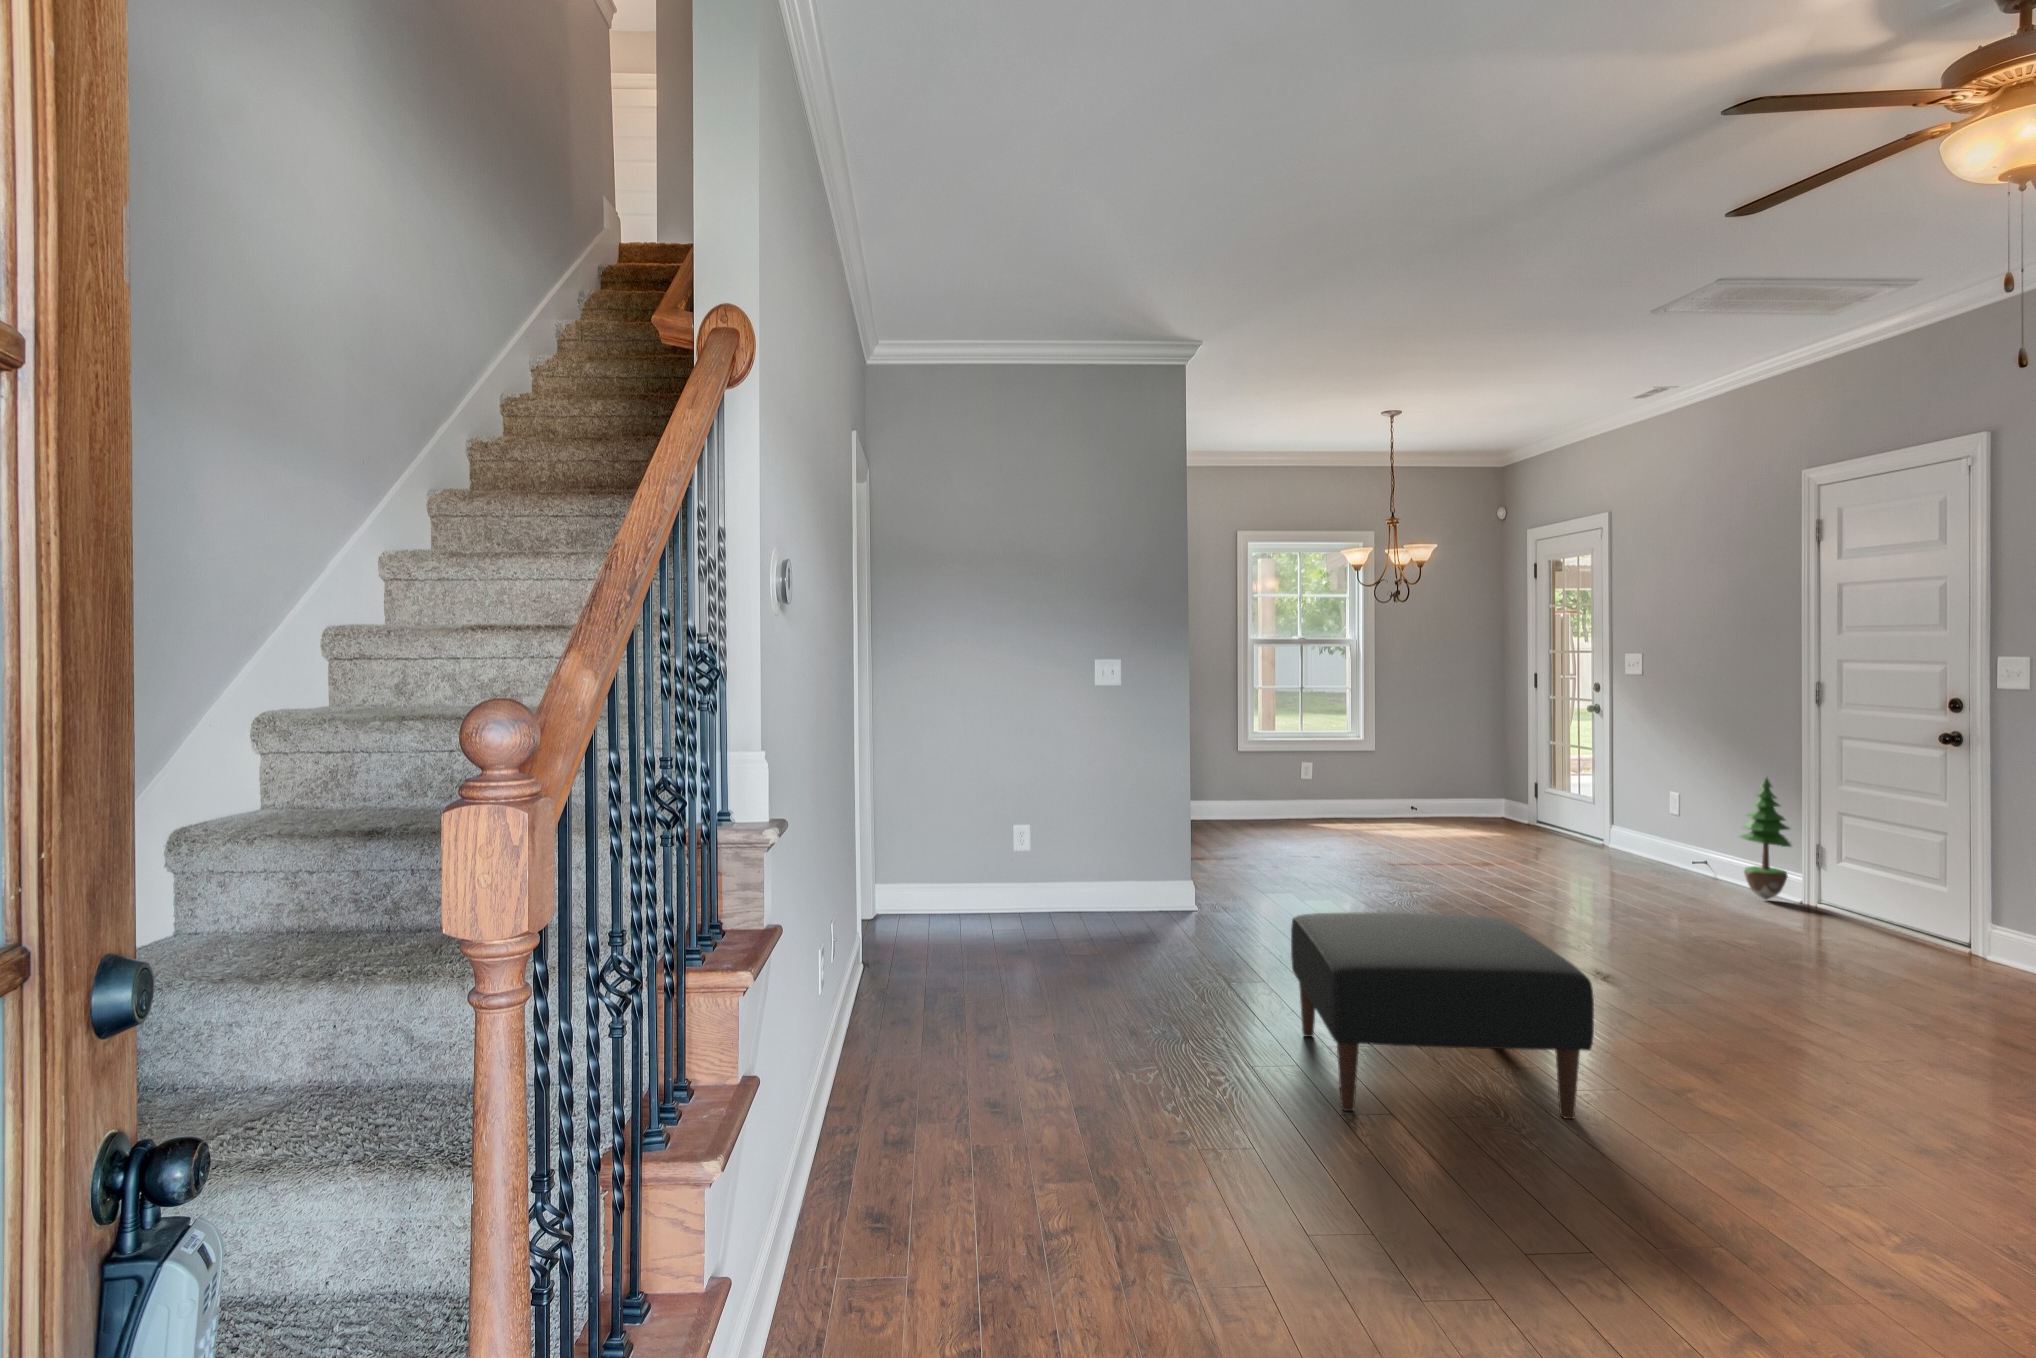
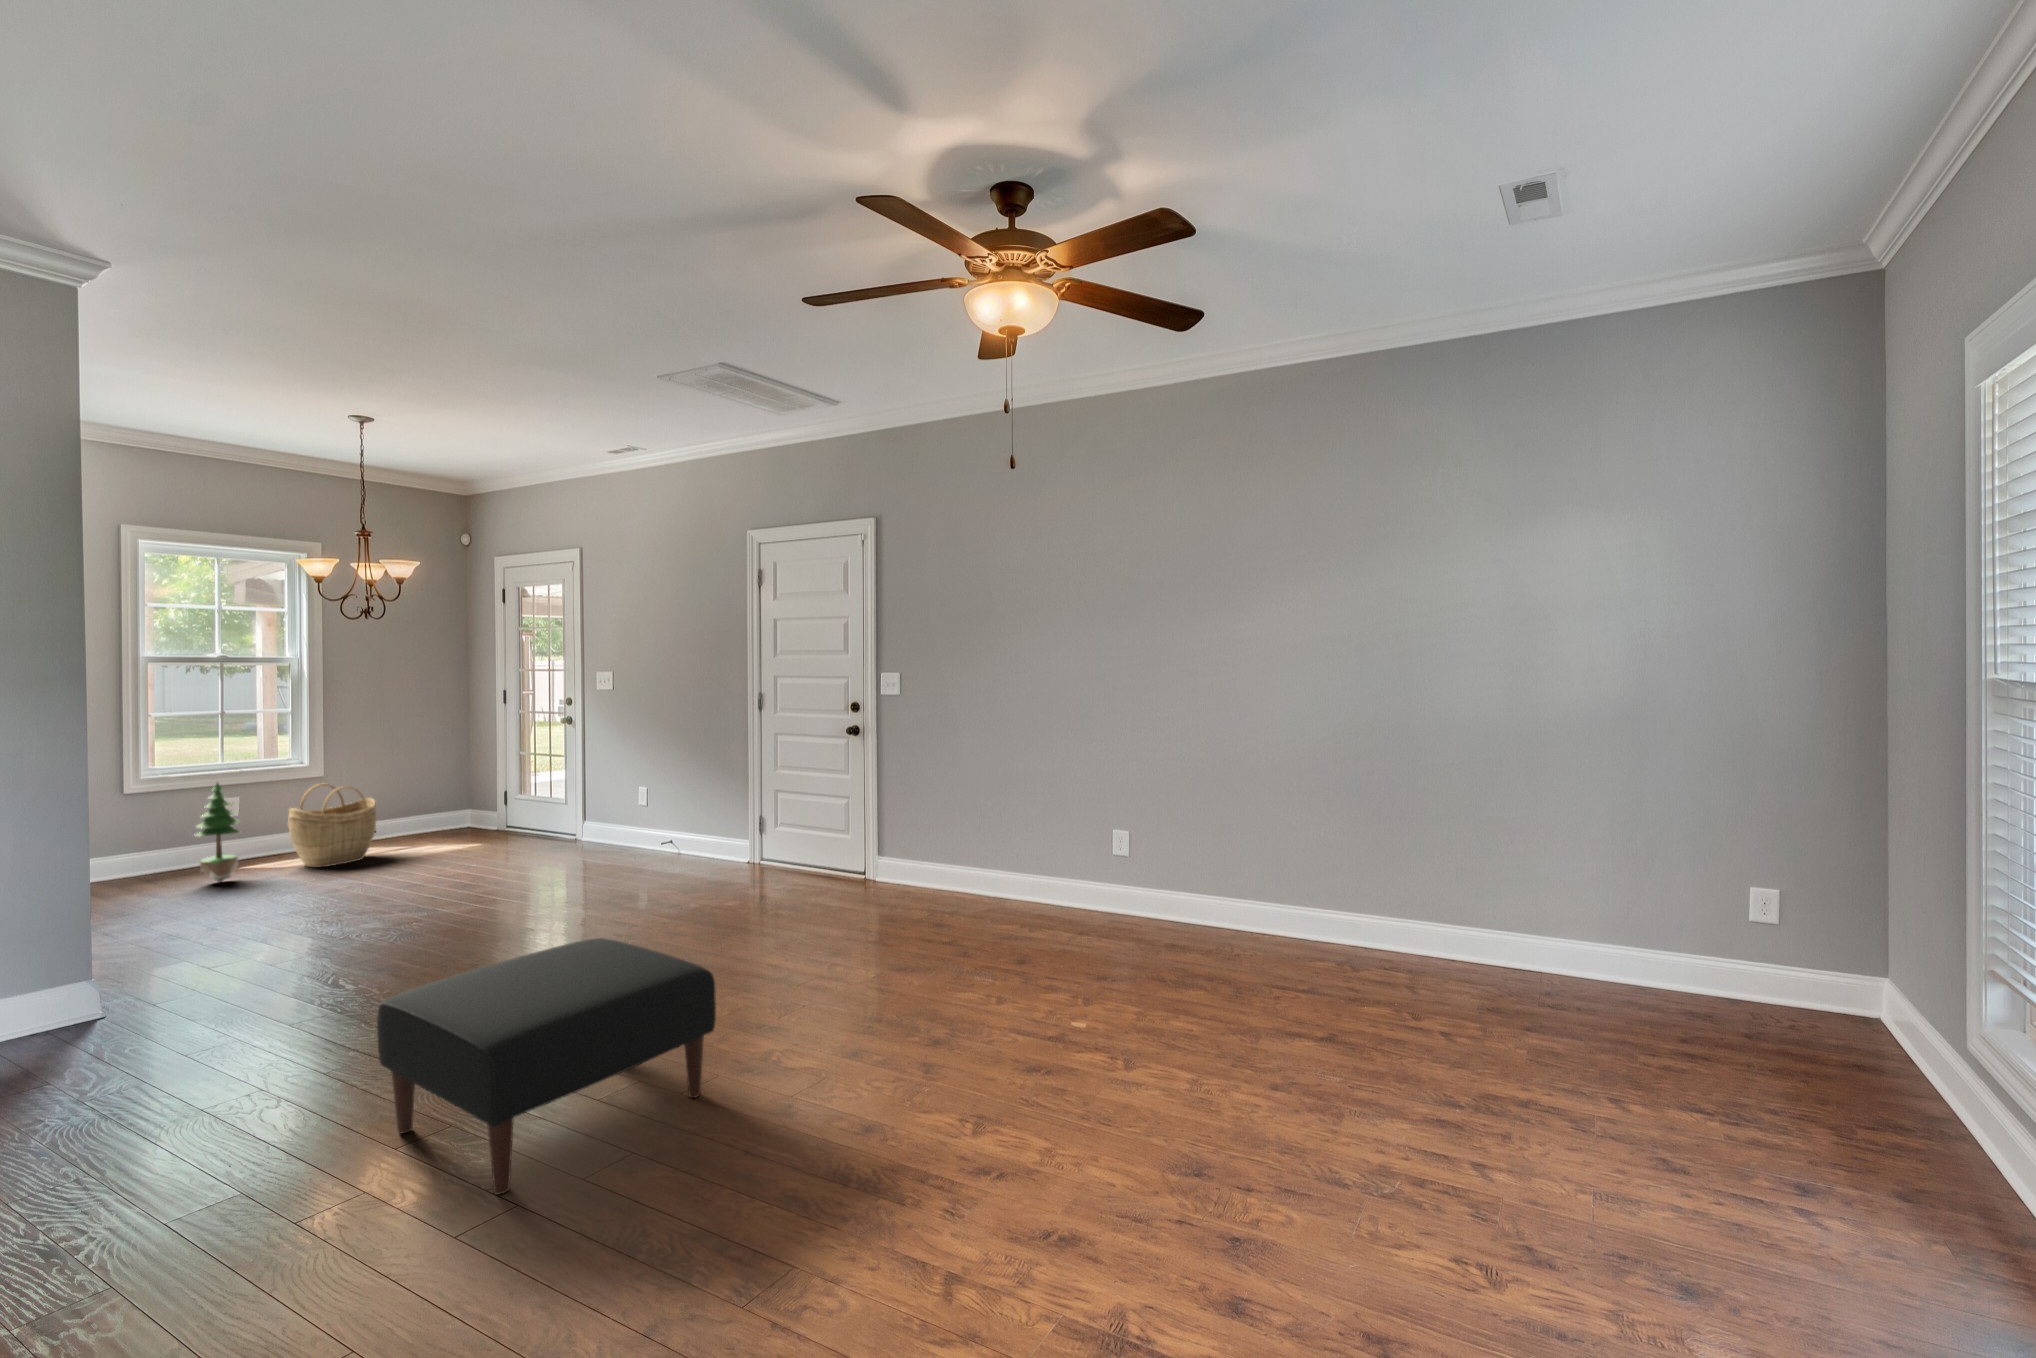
woven basket: none [1340,752,1407,827] -> present [288,784,376,868]
potted tree: present [1740,778,1791,899] -> present [196,783,241,882]

